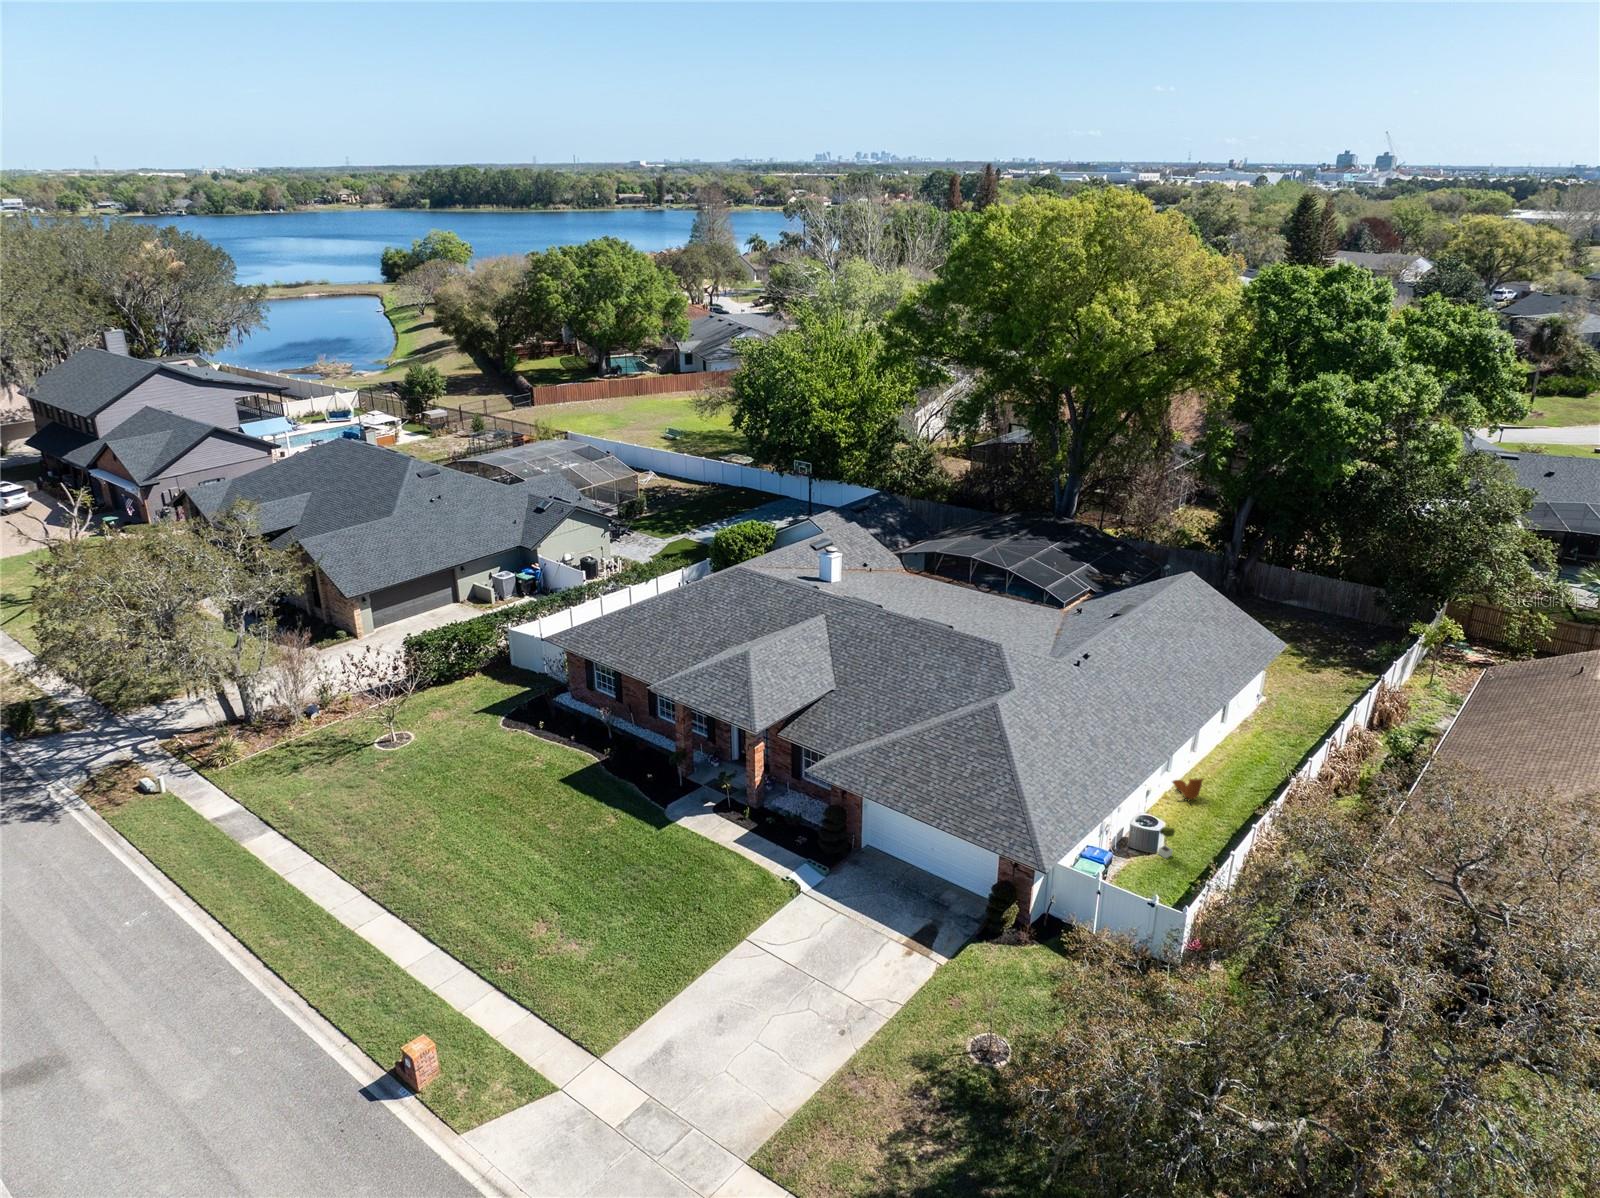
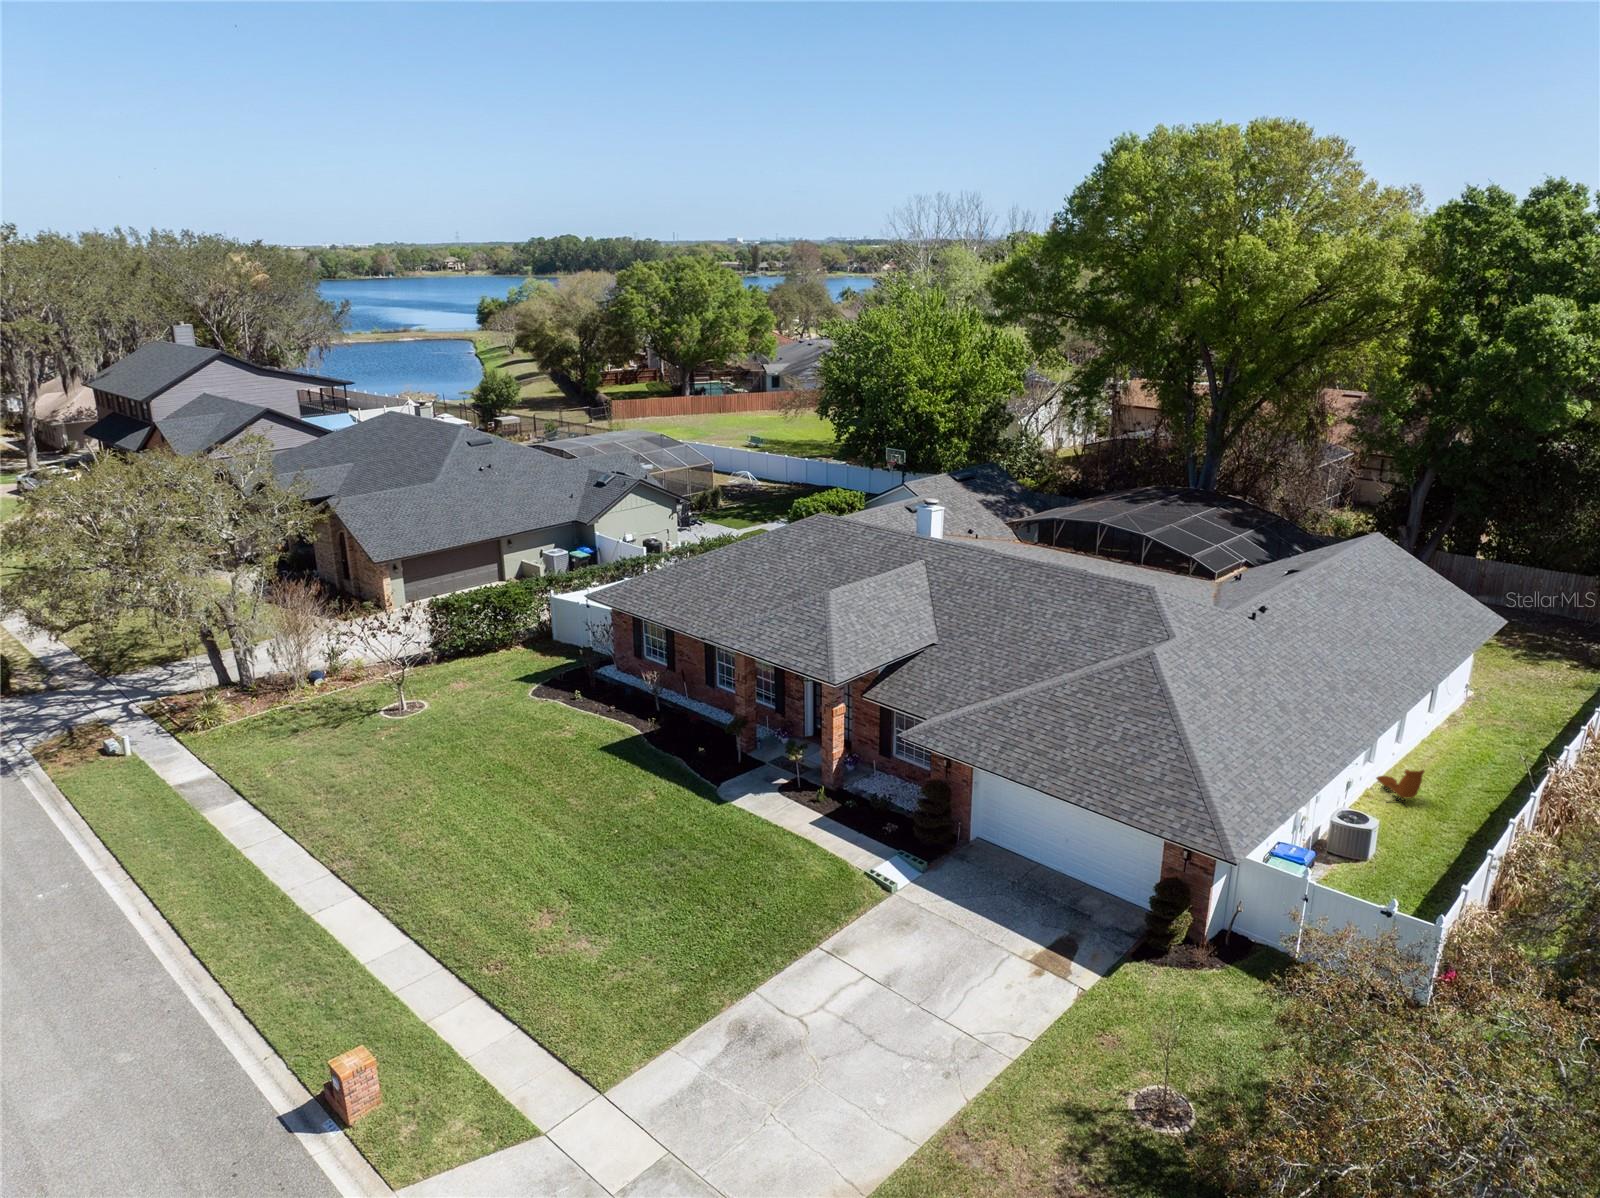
potted tree: present [1158,827,1175,858] -> none [1372,825,1398,869]

